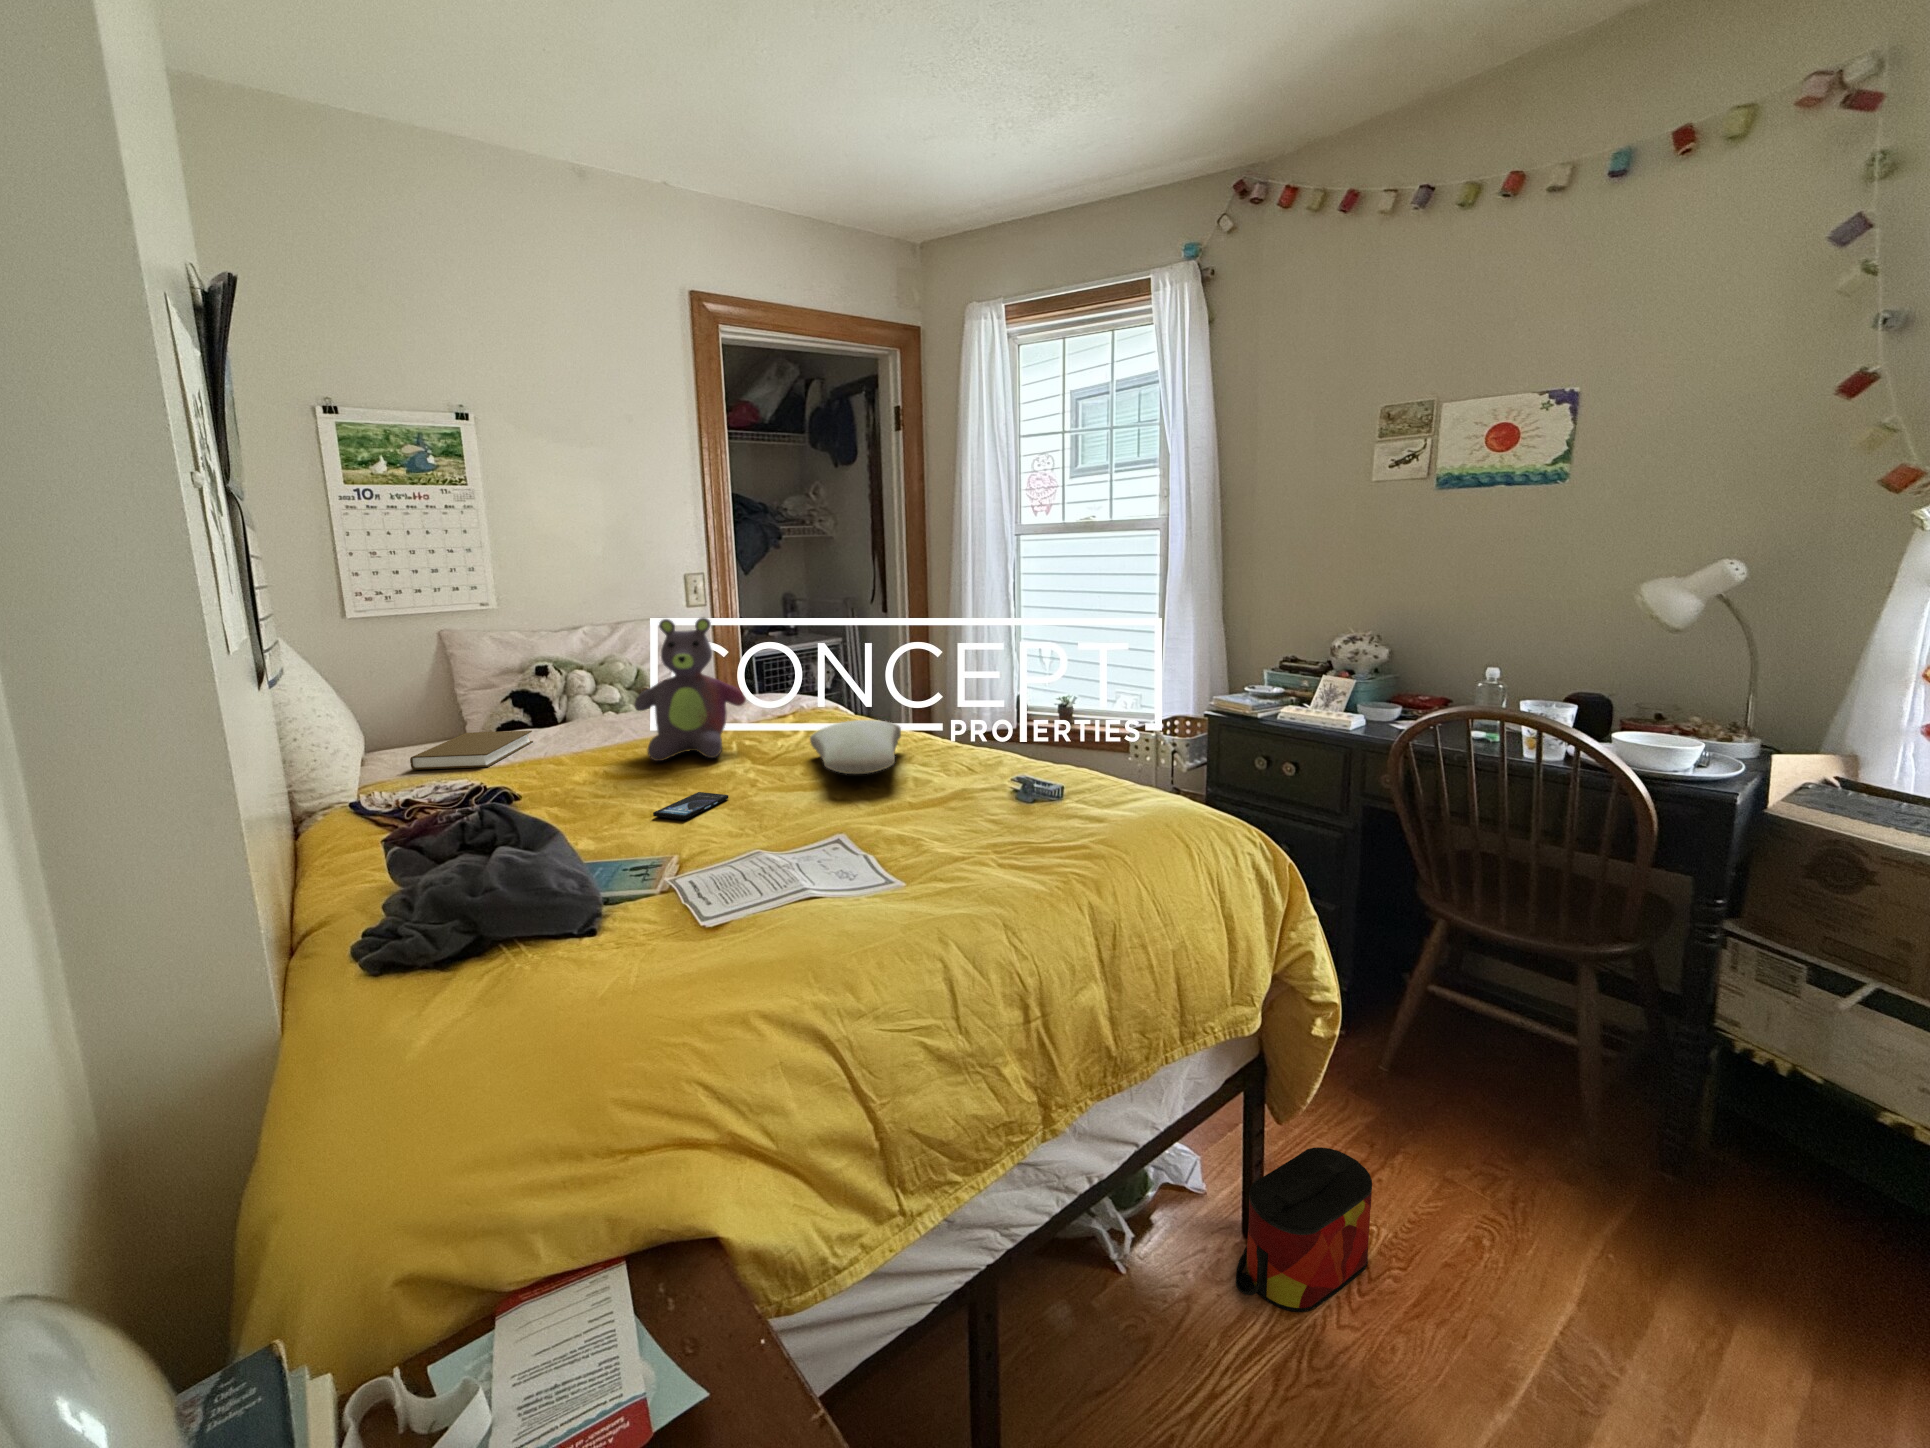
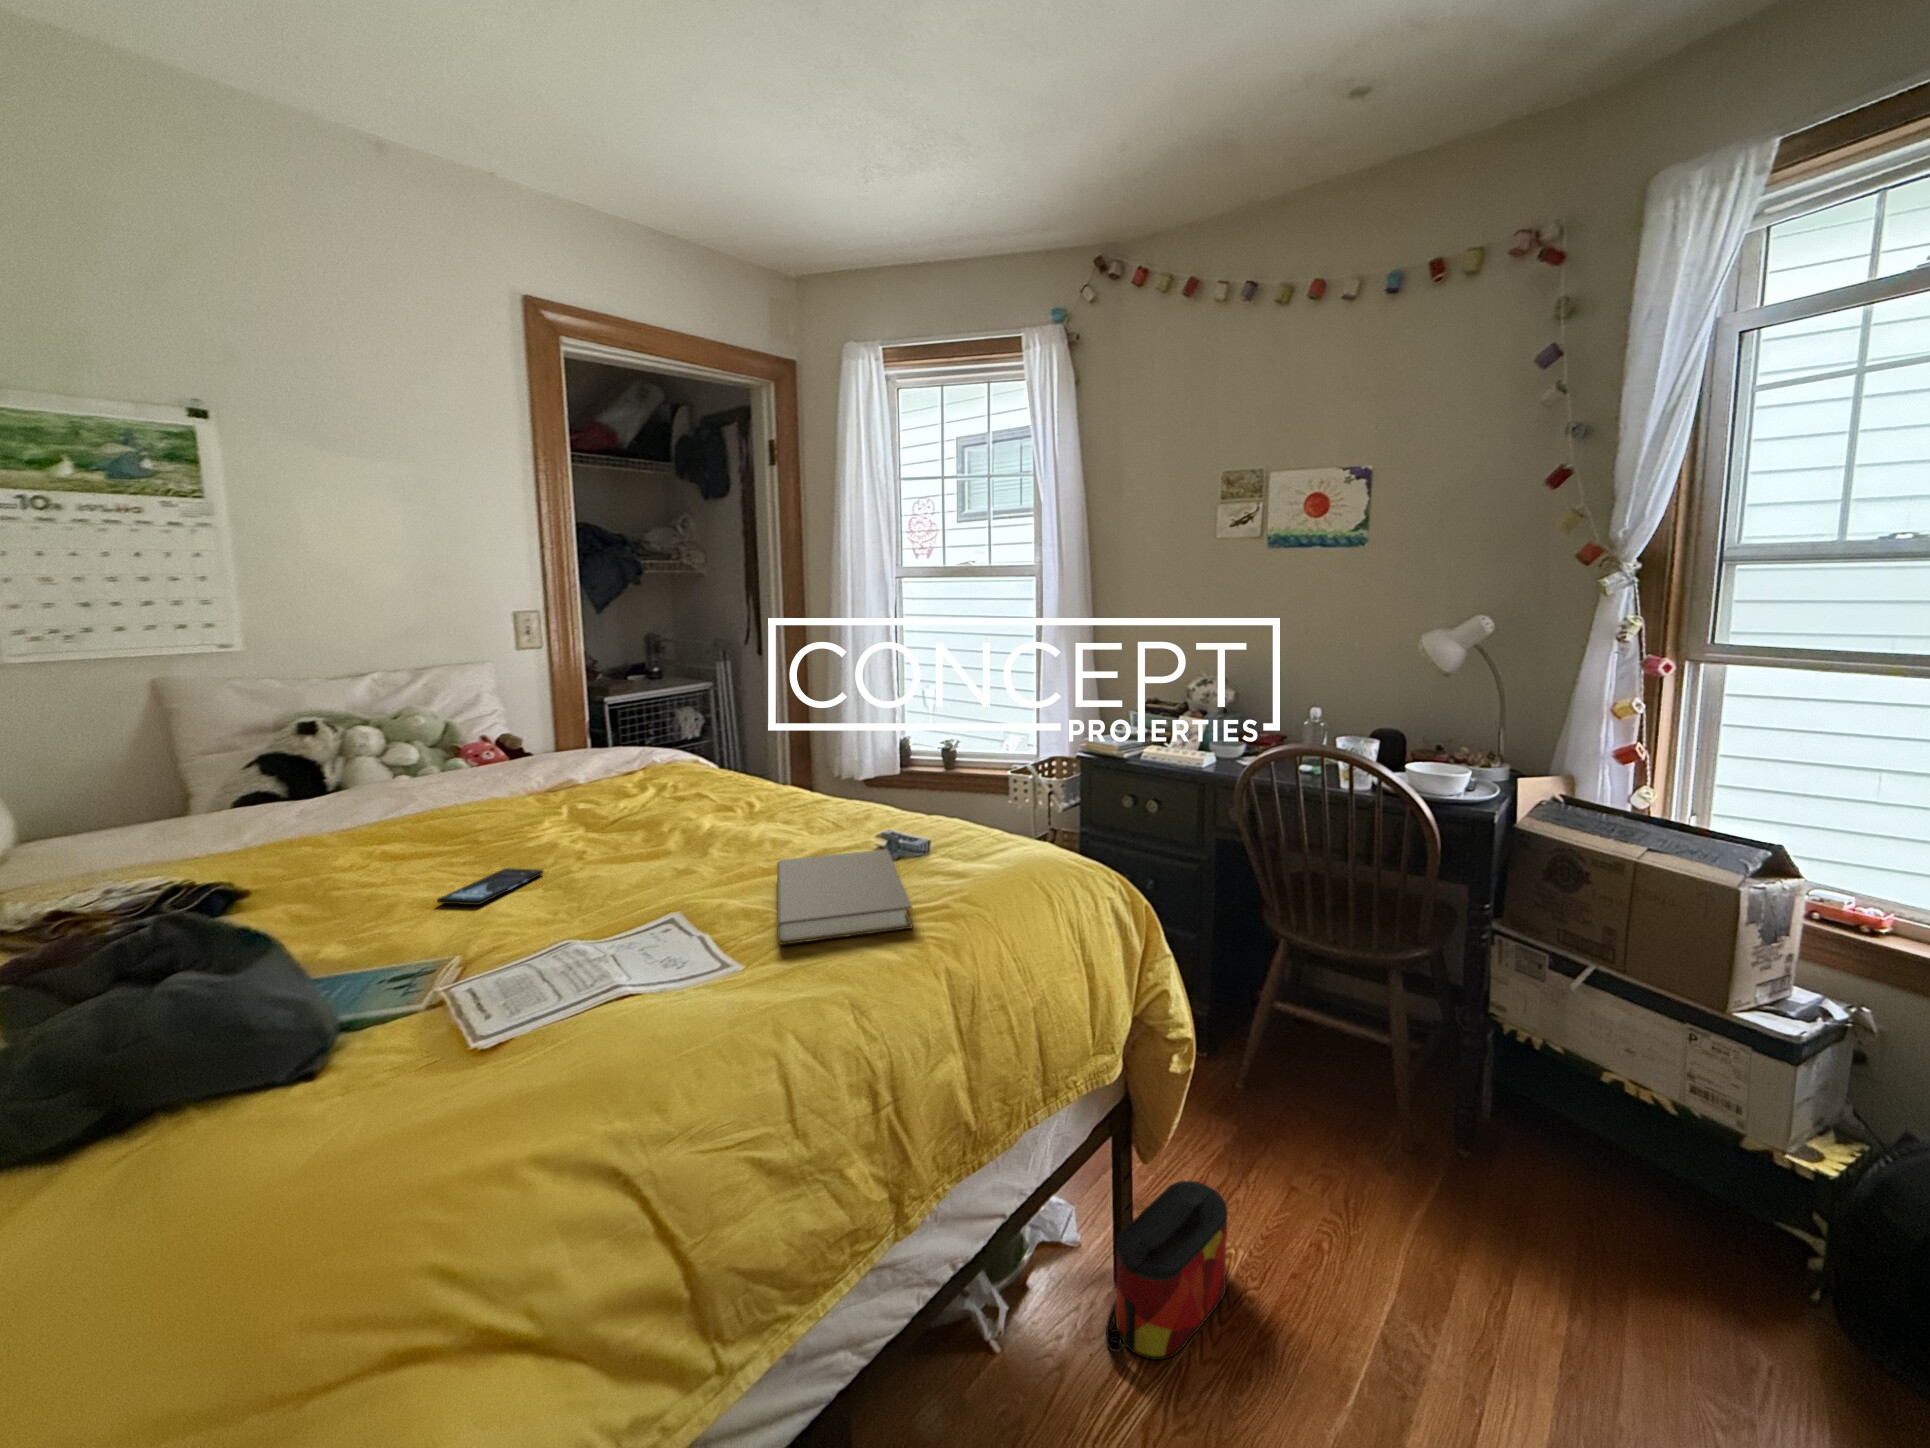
stuffed bear: present [634,618,746,761] -> none [432,662,579,832]
pillow: present [810,720,901,774] -> none [655,773,762,836]
book: present [410,730,533,770] -> present [777,849,912,945]

